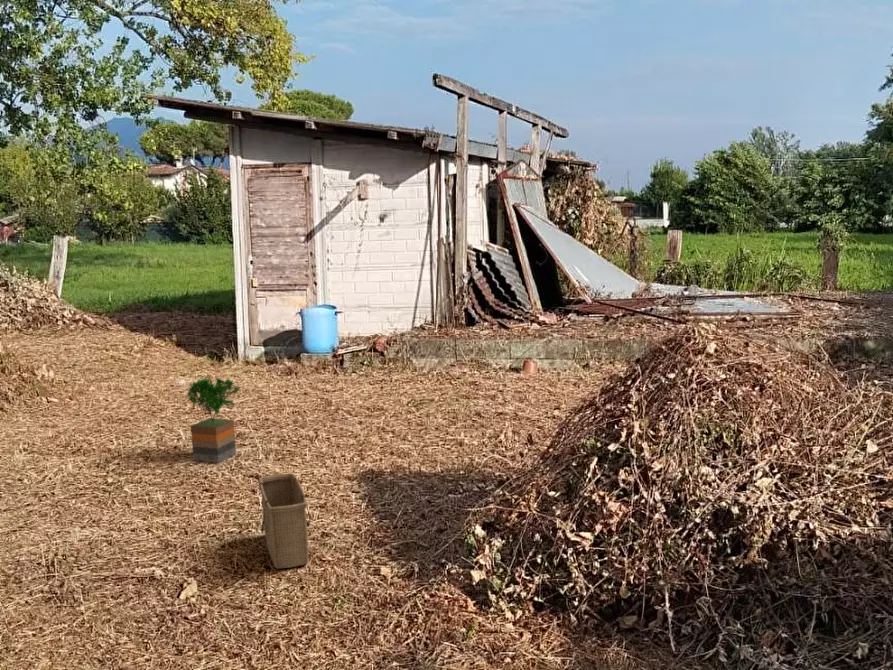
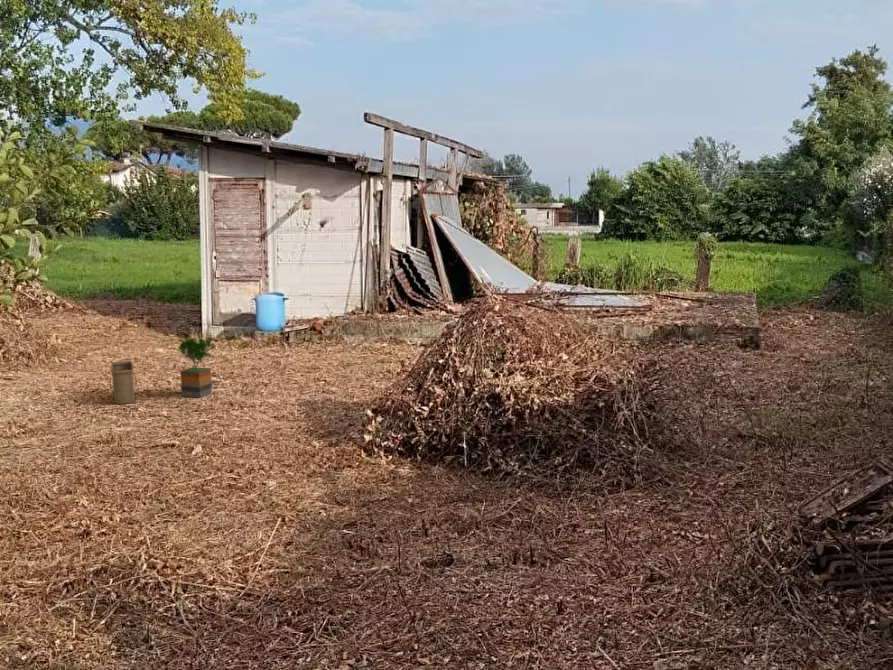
basket: present [258,473,310,569] -> present [110,361,137,404]

